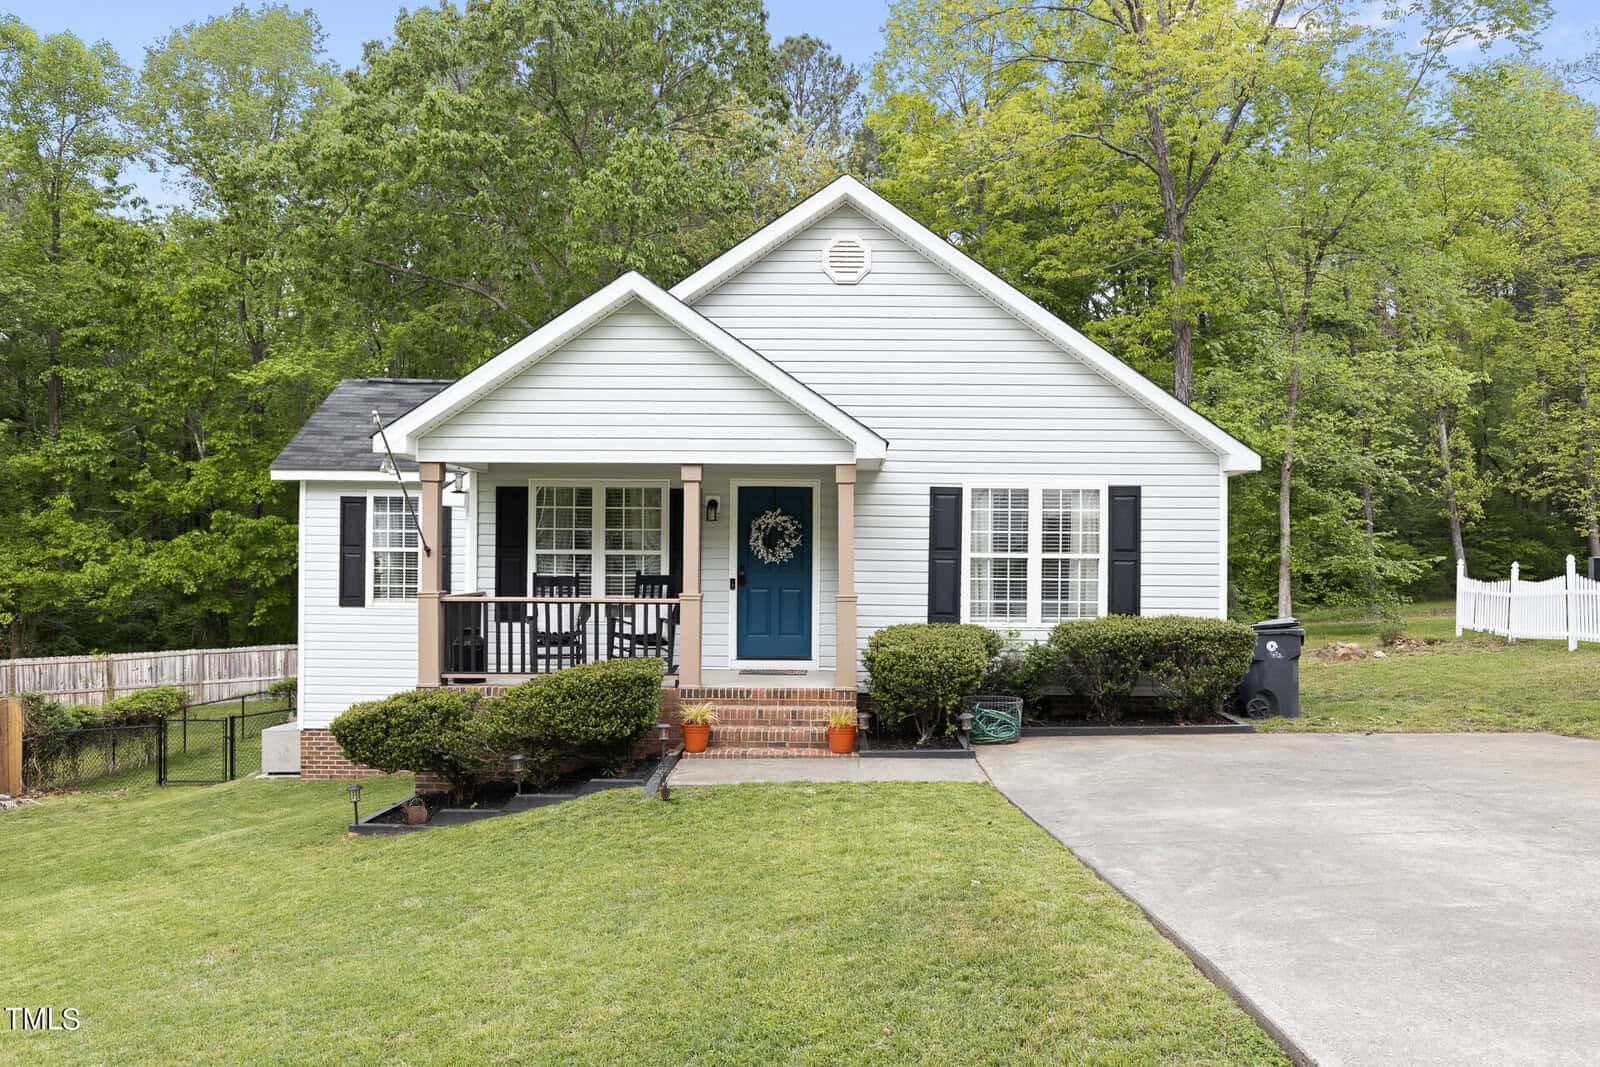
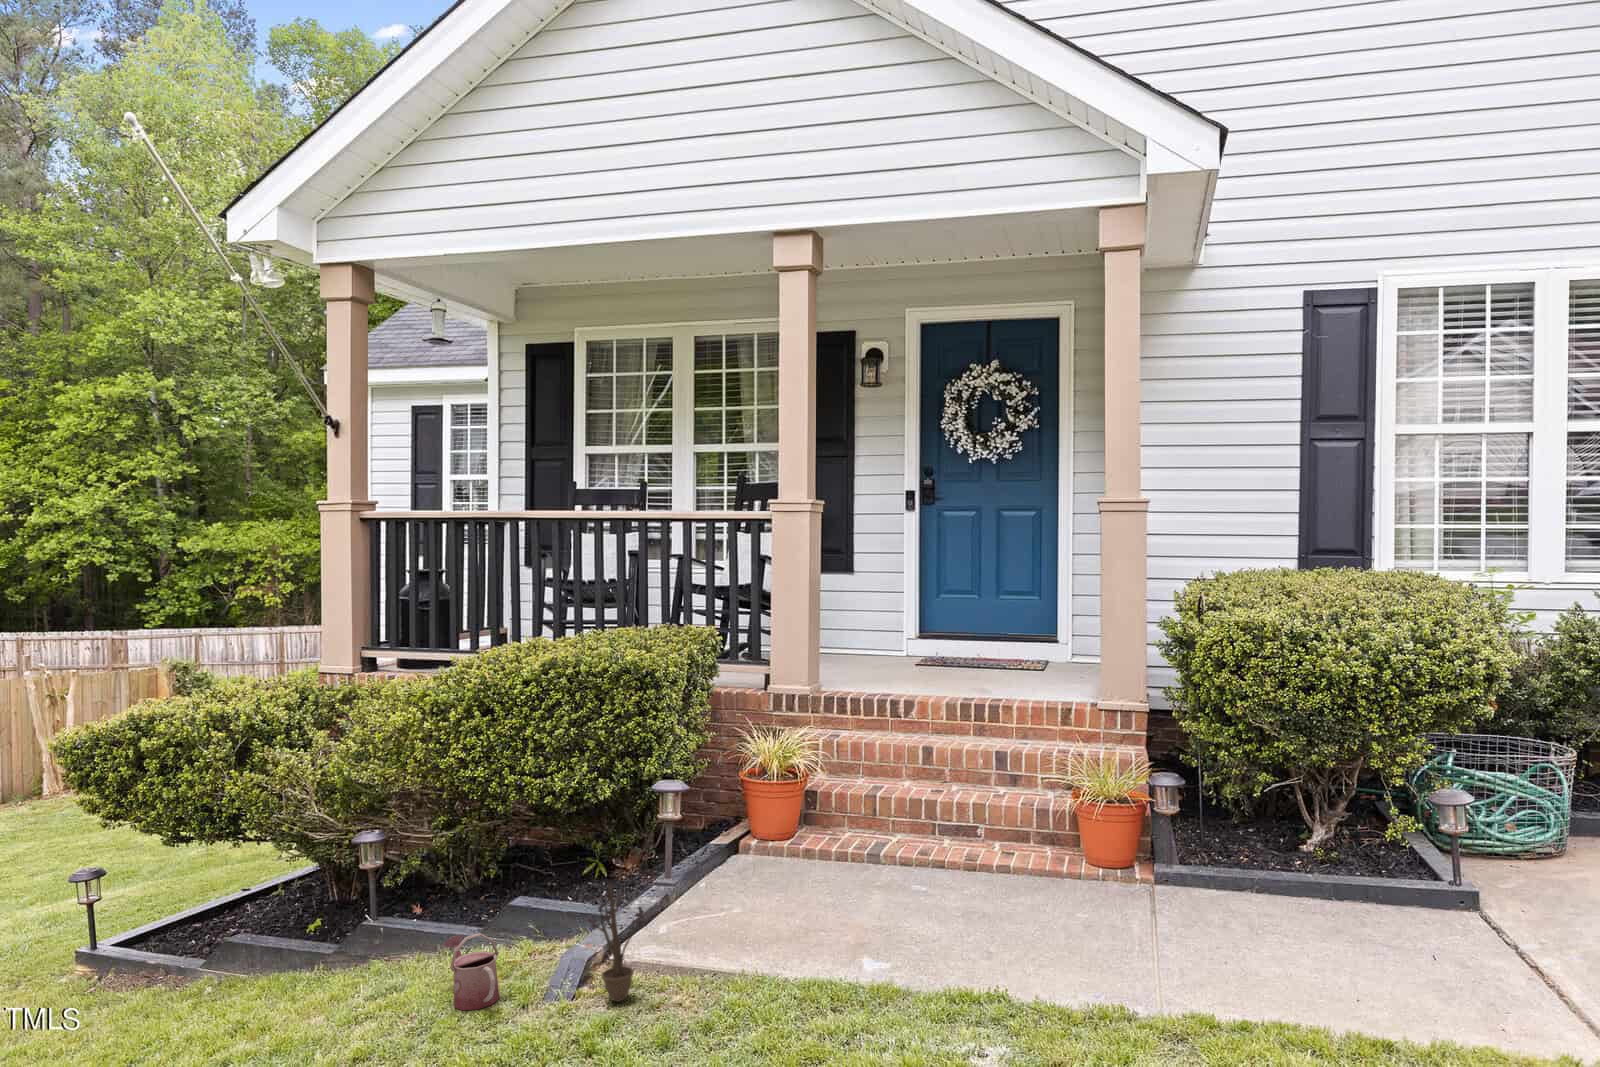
watering can: present [401,802,427,825] -> present [444,933,499,1011]

